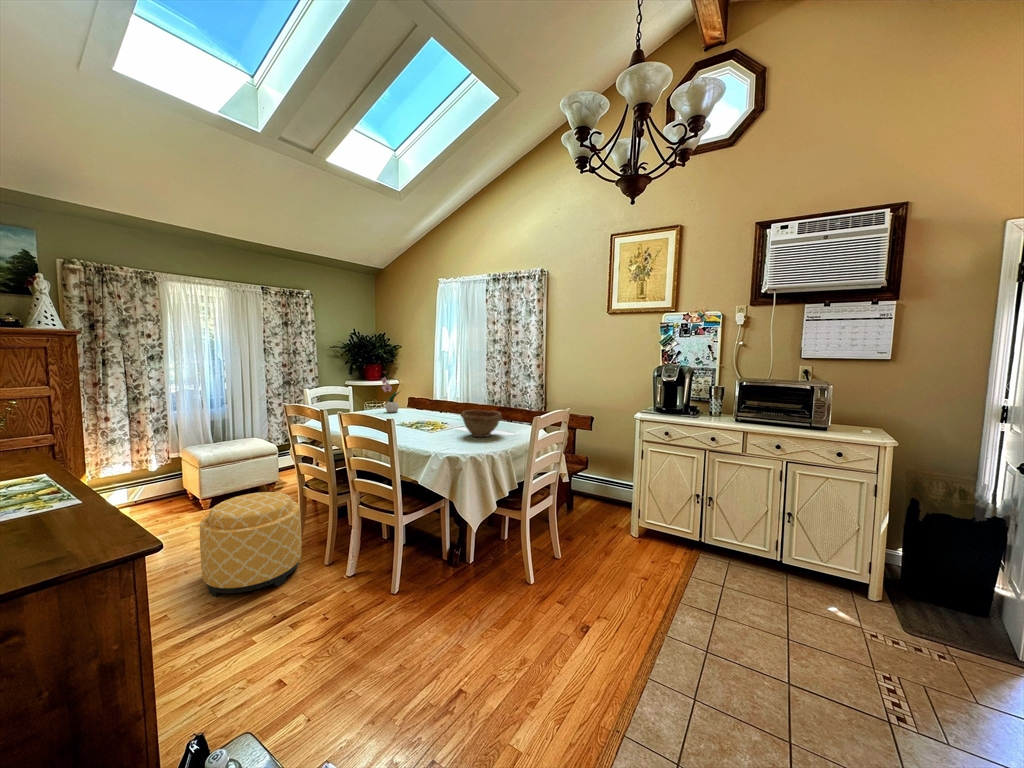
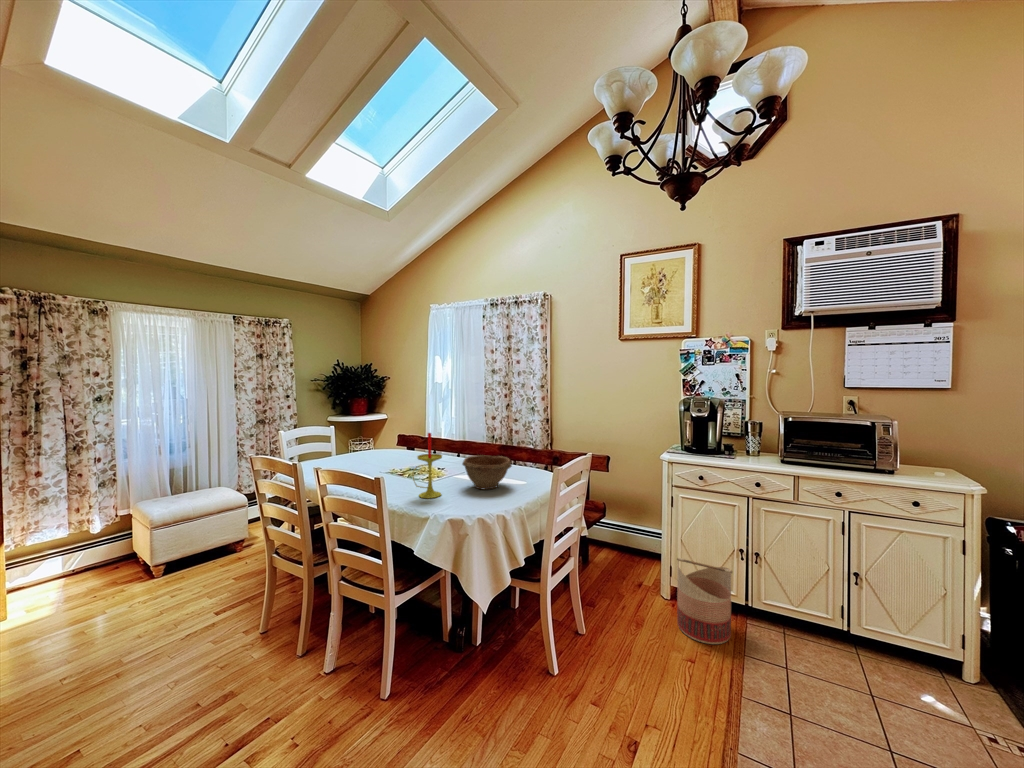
flower arrangement: present [382,372,399,413] -> none [367,409,390,456]
candle: none [418,387,443,442] -> present [412,433,442,498]
ottoman: present [200,492,302,597] -> none [134,565,268,714]
basket: none [640,500,687,569] -> present [677,558,732,644]

